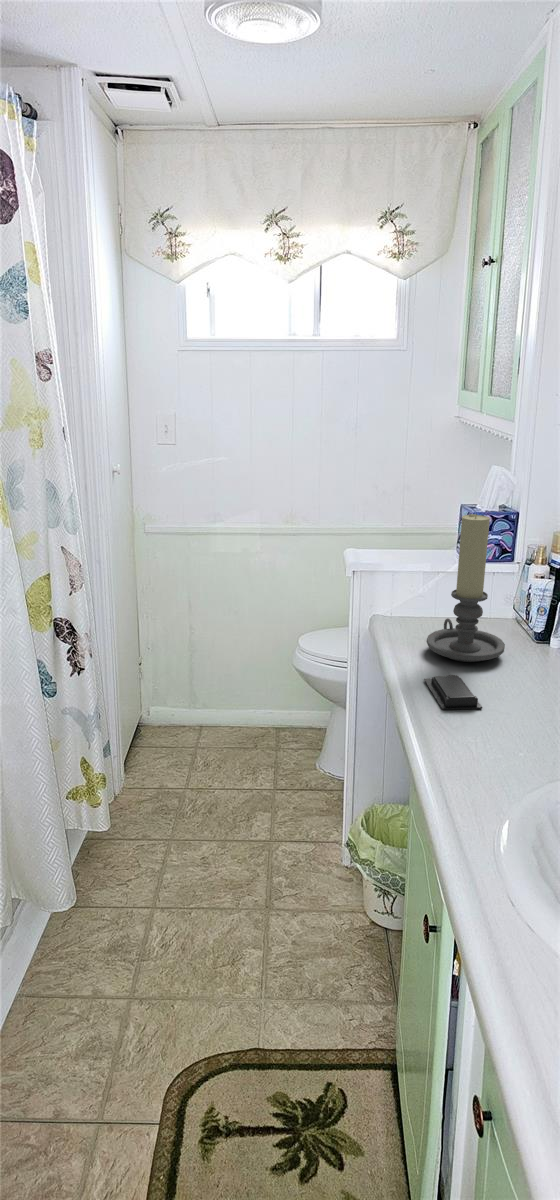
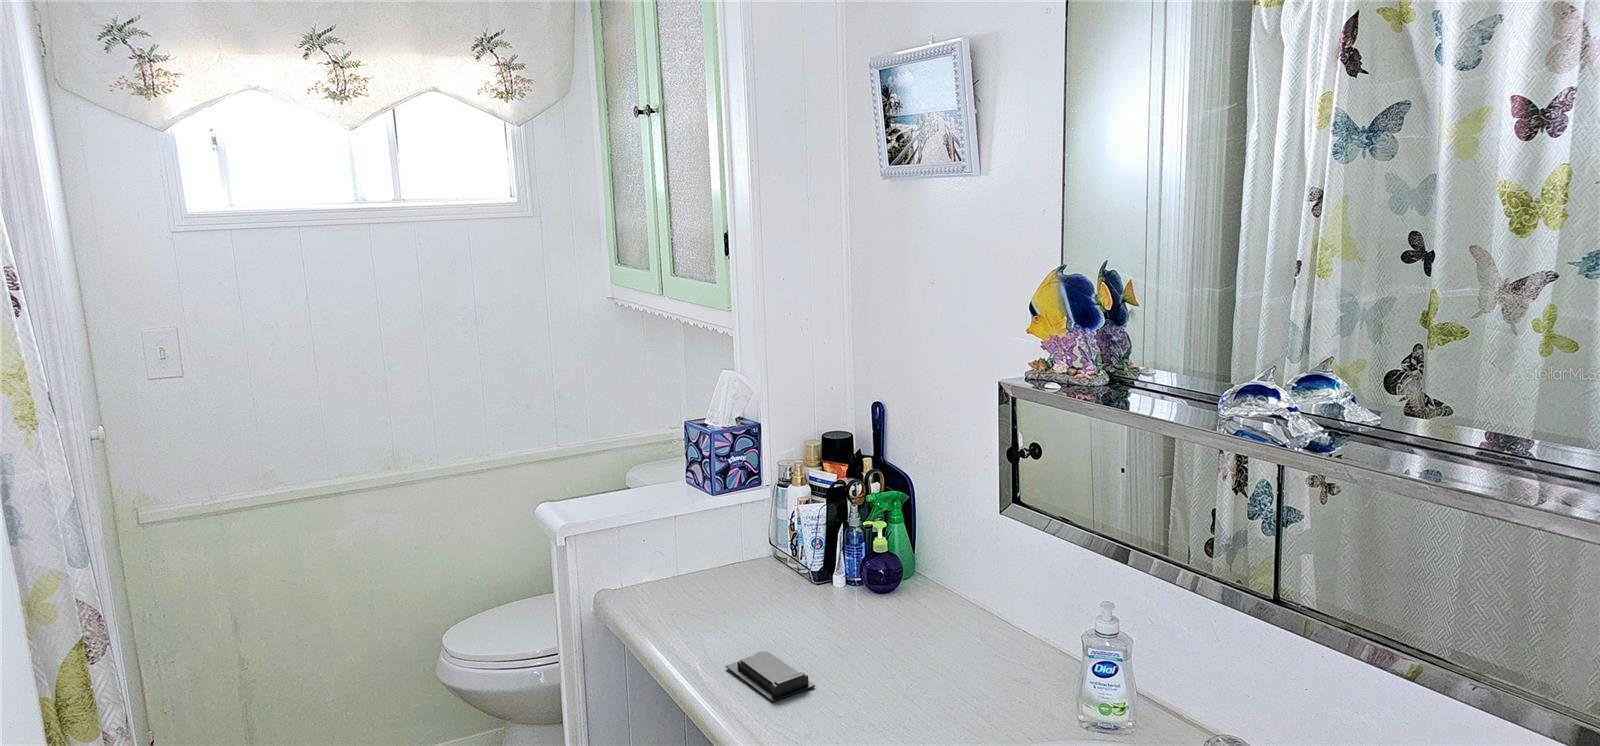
candle holder: present [426,514,505,662] -> none [699,442,797,630]

